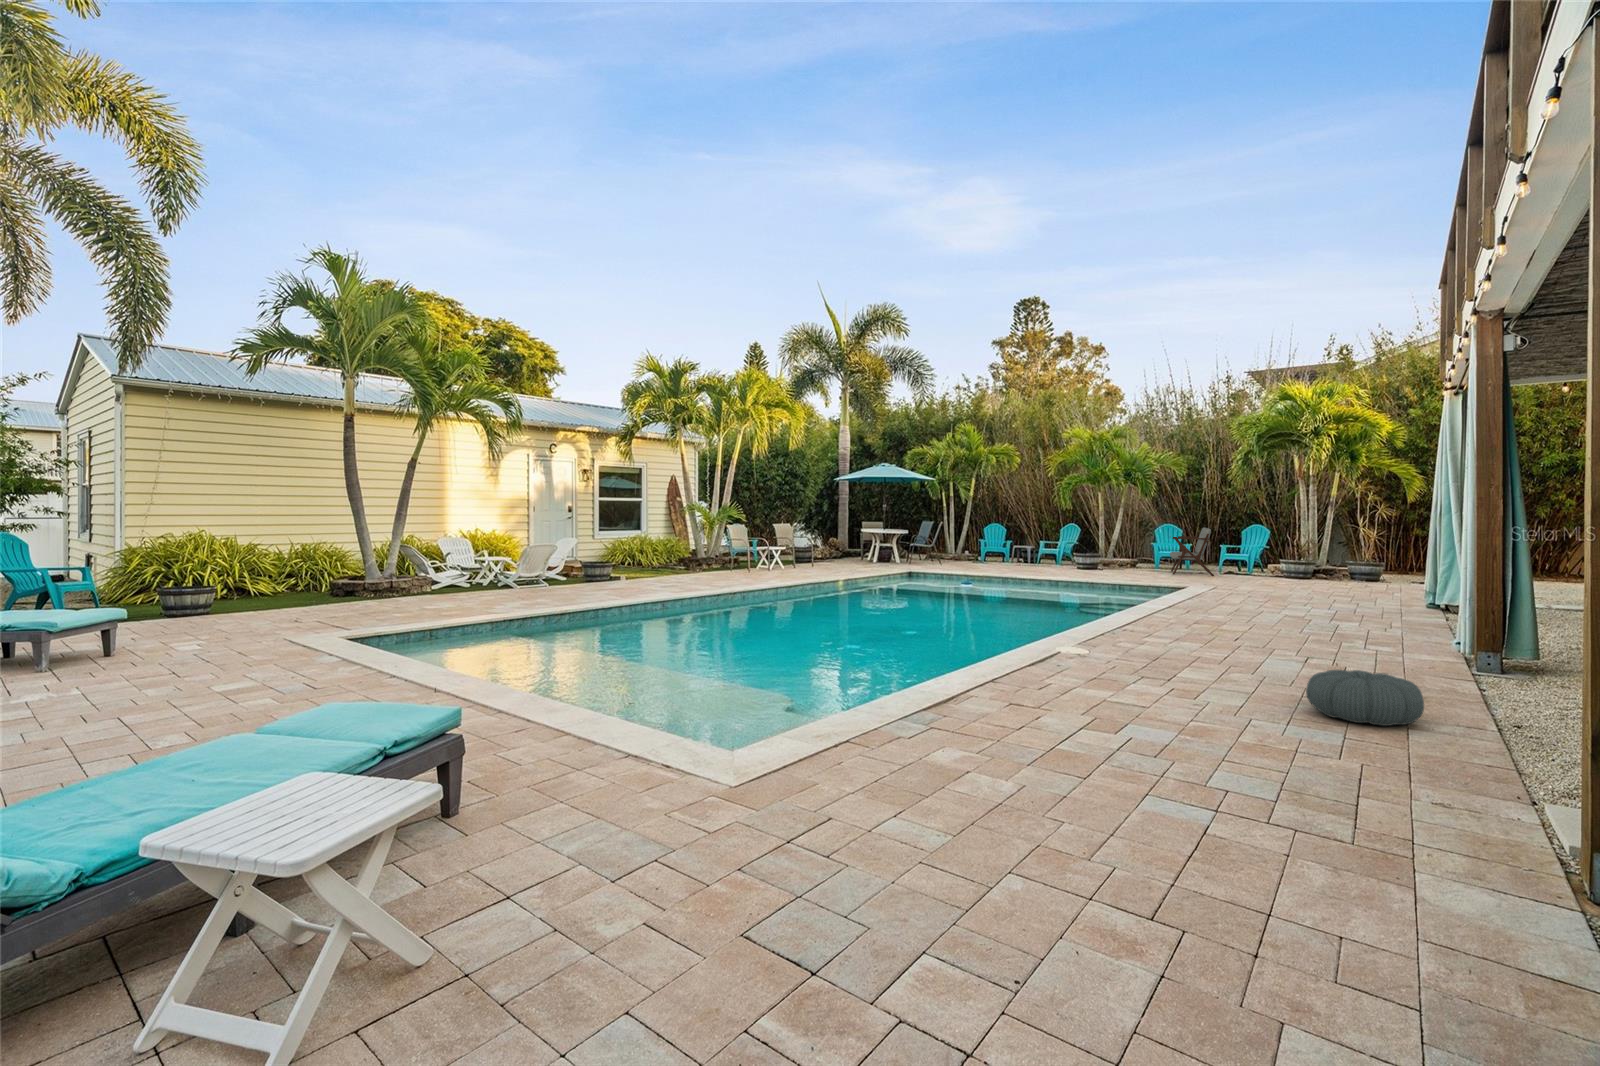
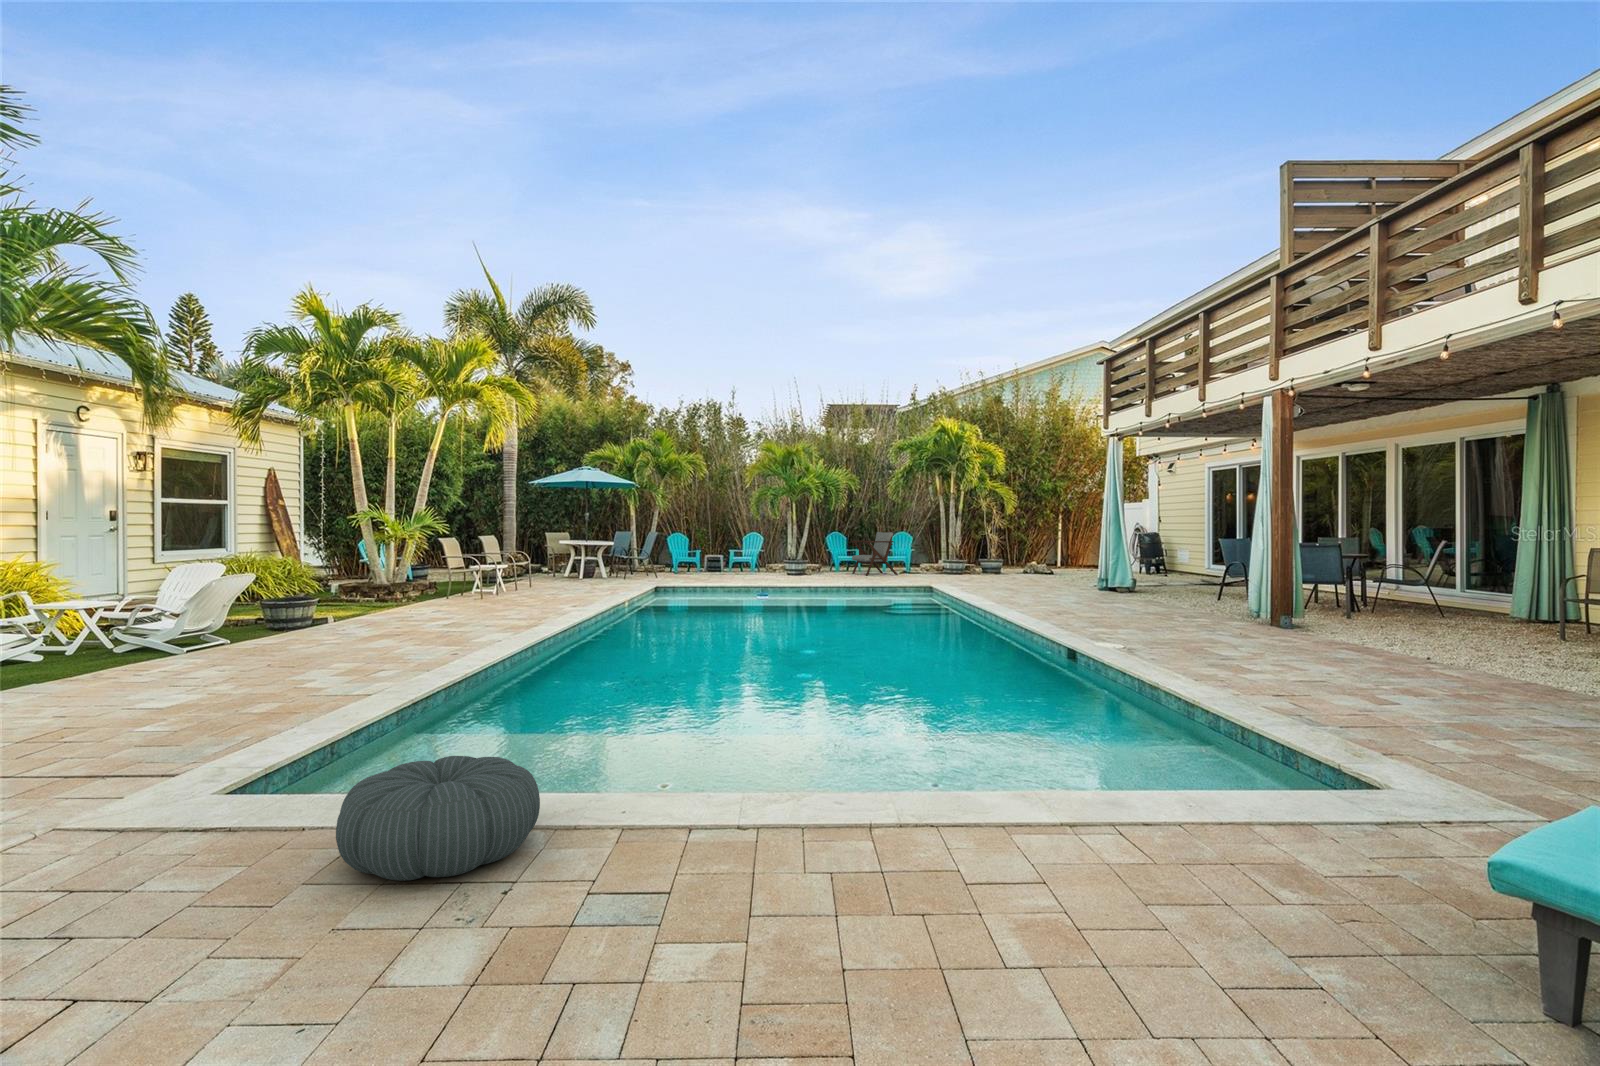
pouf: present [1306,670,1424,726] -> present [336,756,540,881]

